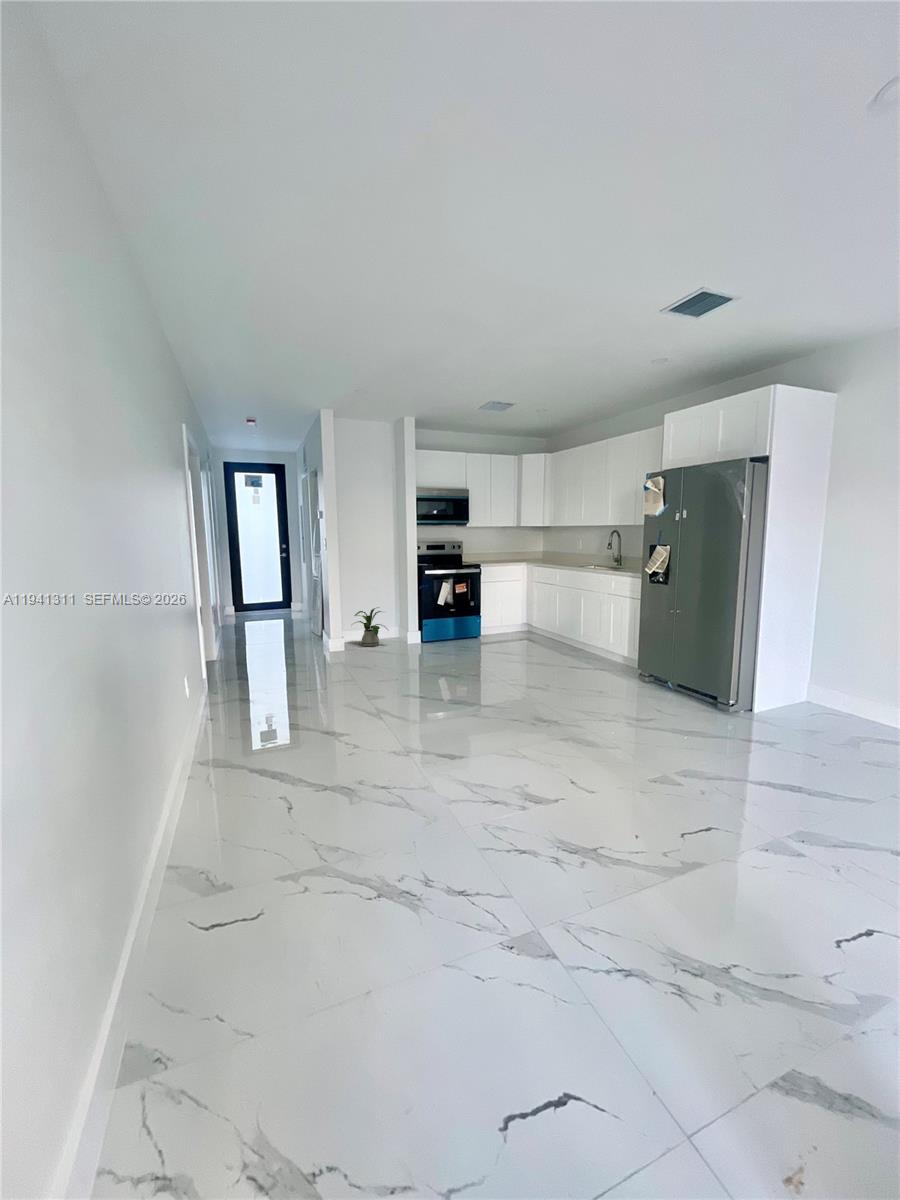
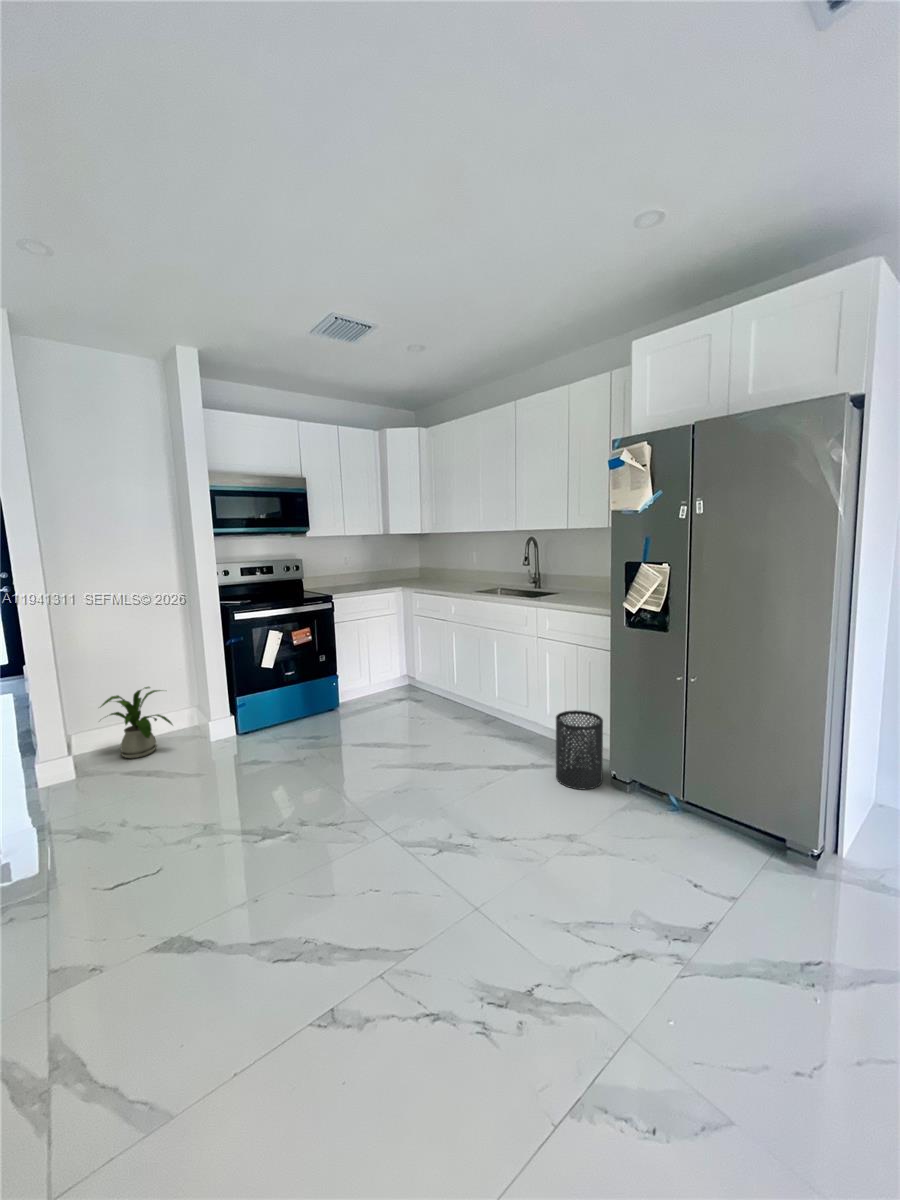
trash can: none [606,635,636,678] -> present [556,710,603,789]

